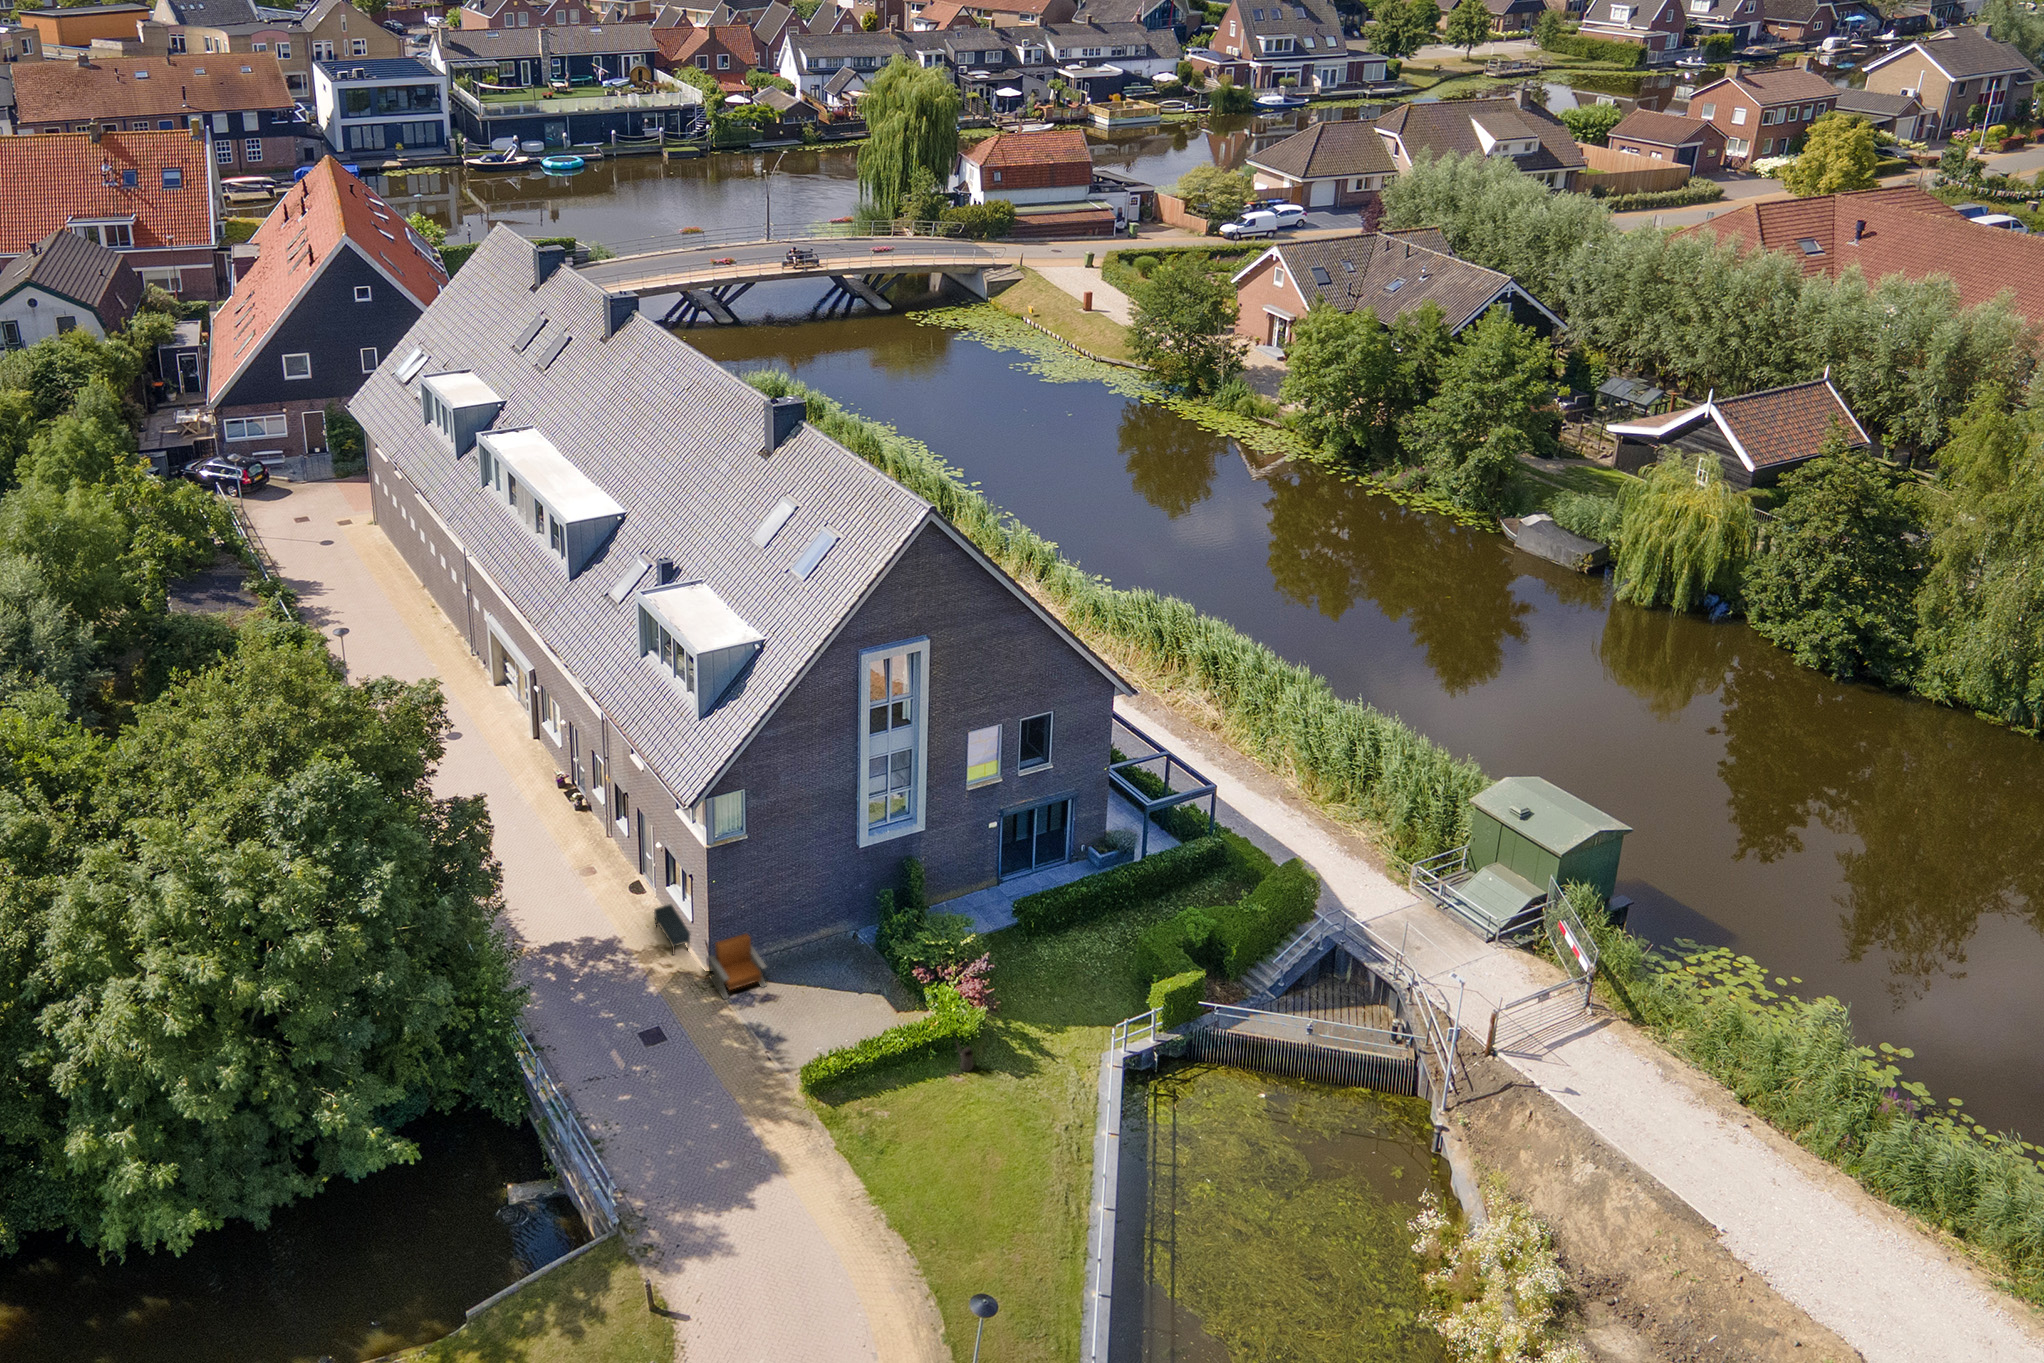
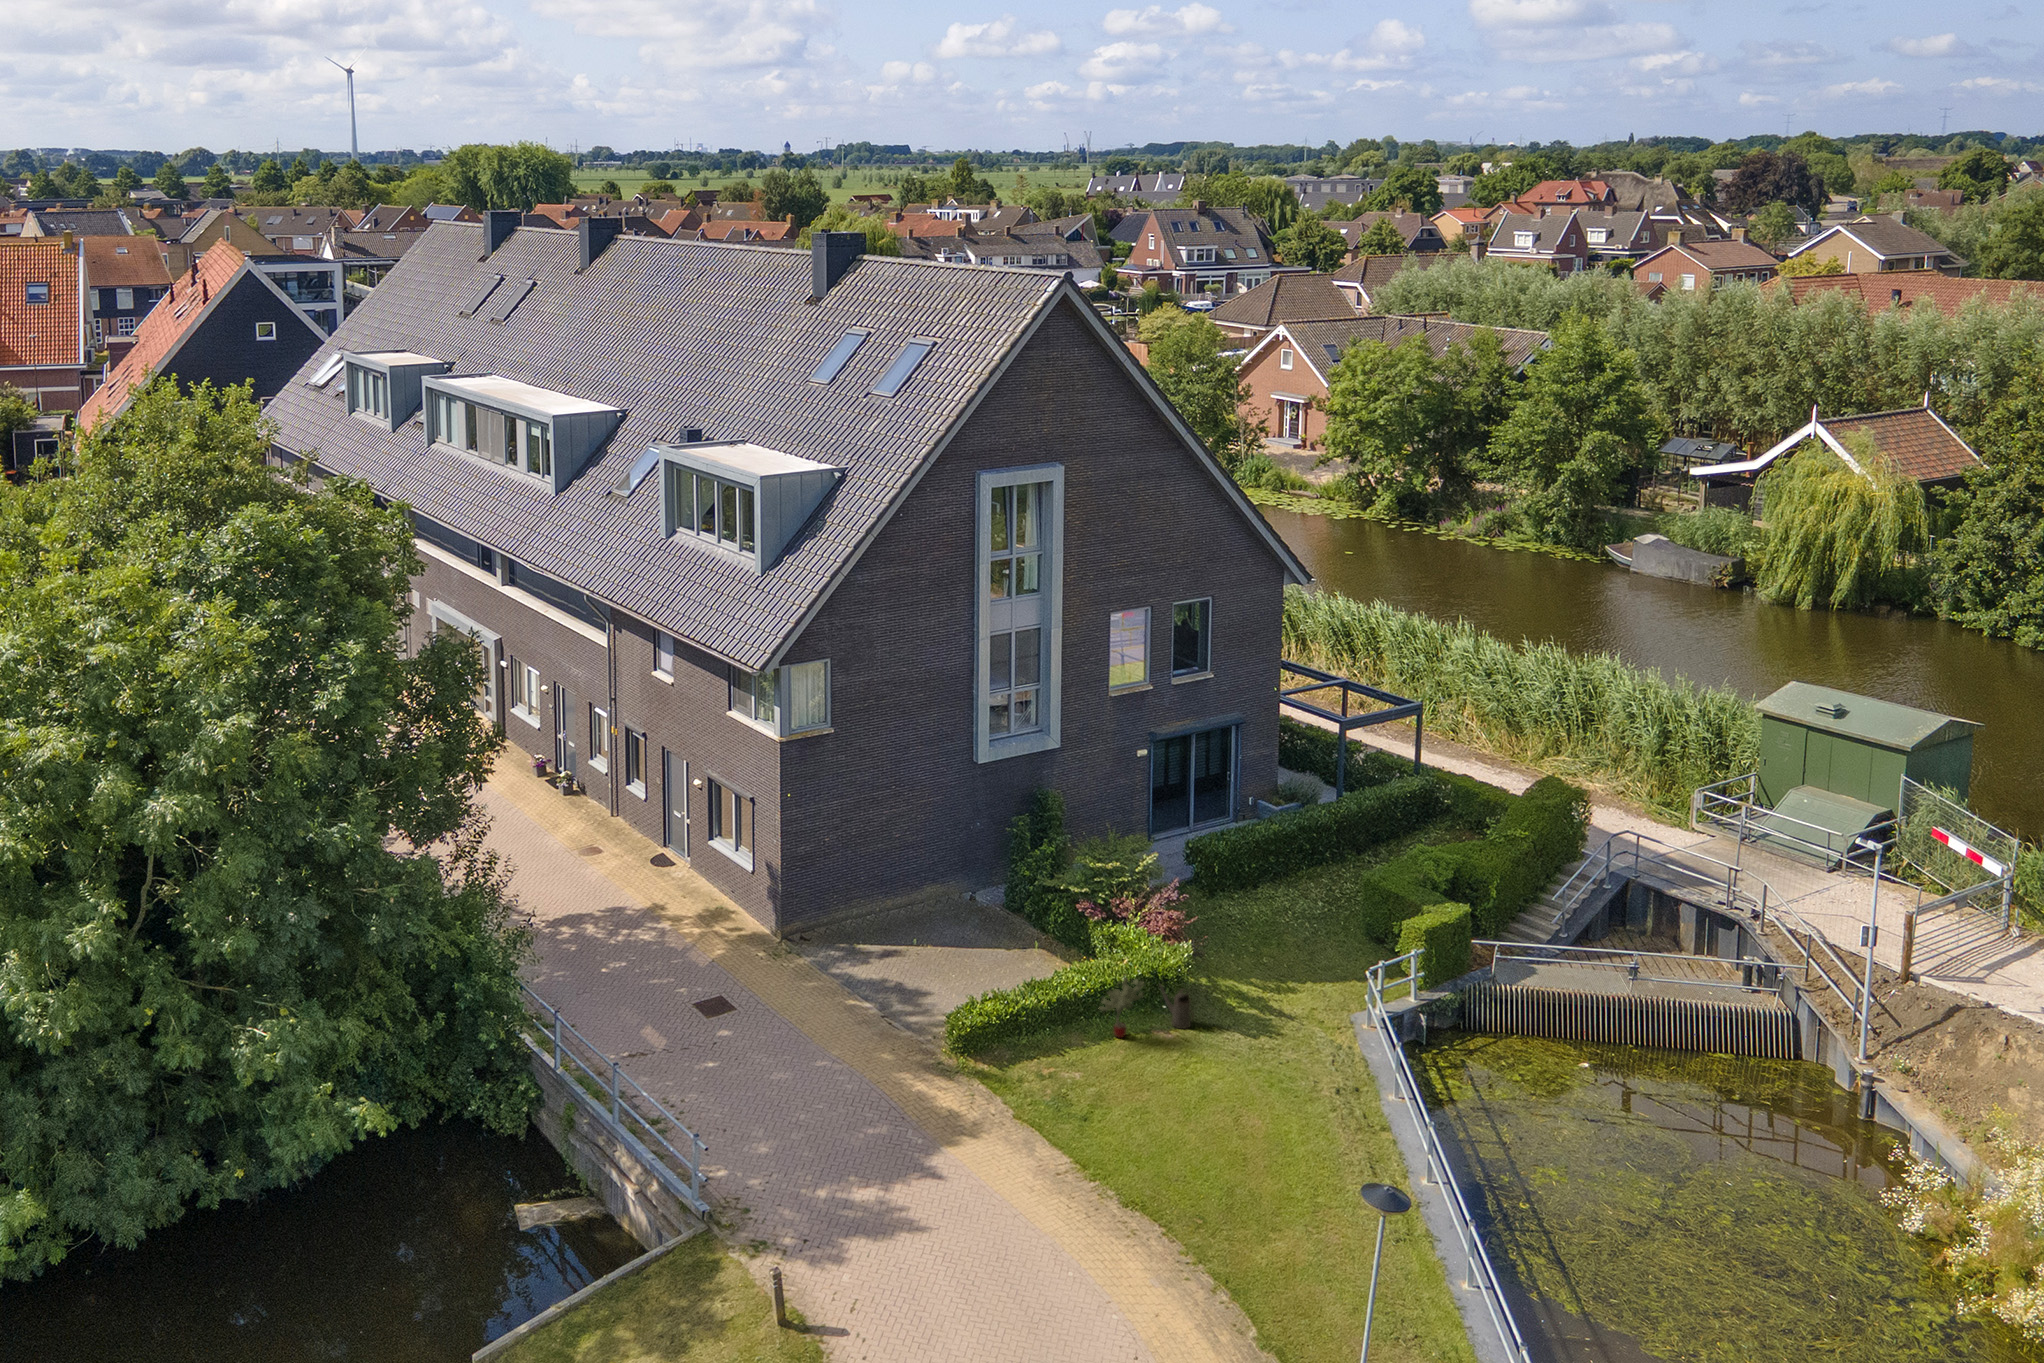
bench: present [654,905,691,954] -> none [695,871,753,931]
lounge chair: present [709,934,766,999] -> none [783,882,870,971]
potted tree: none [906,1038,939,1078] -> present [1100,977,1144,1038]

